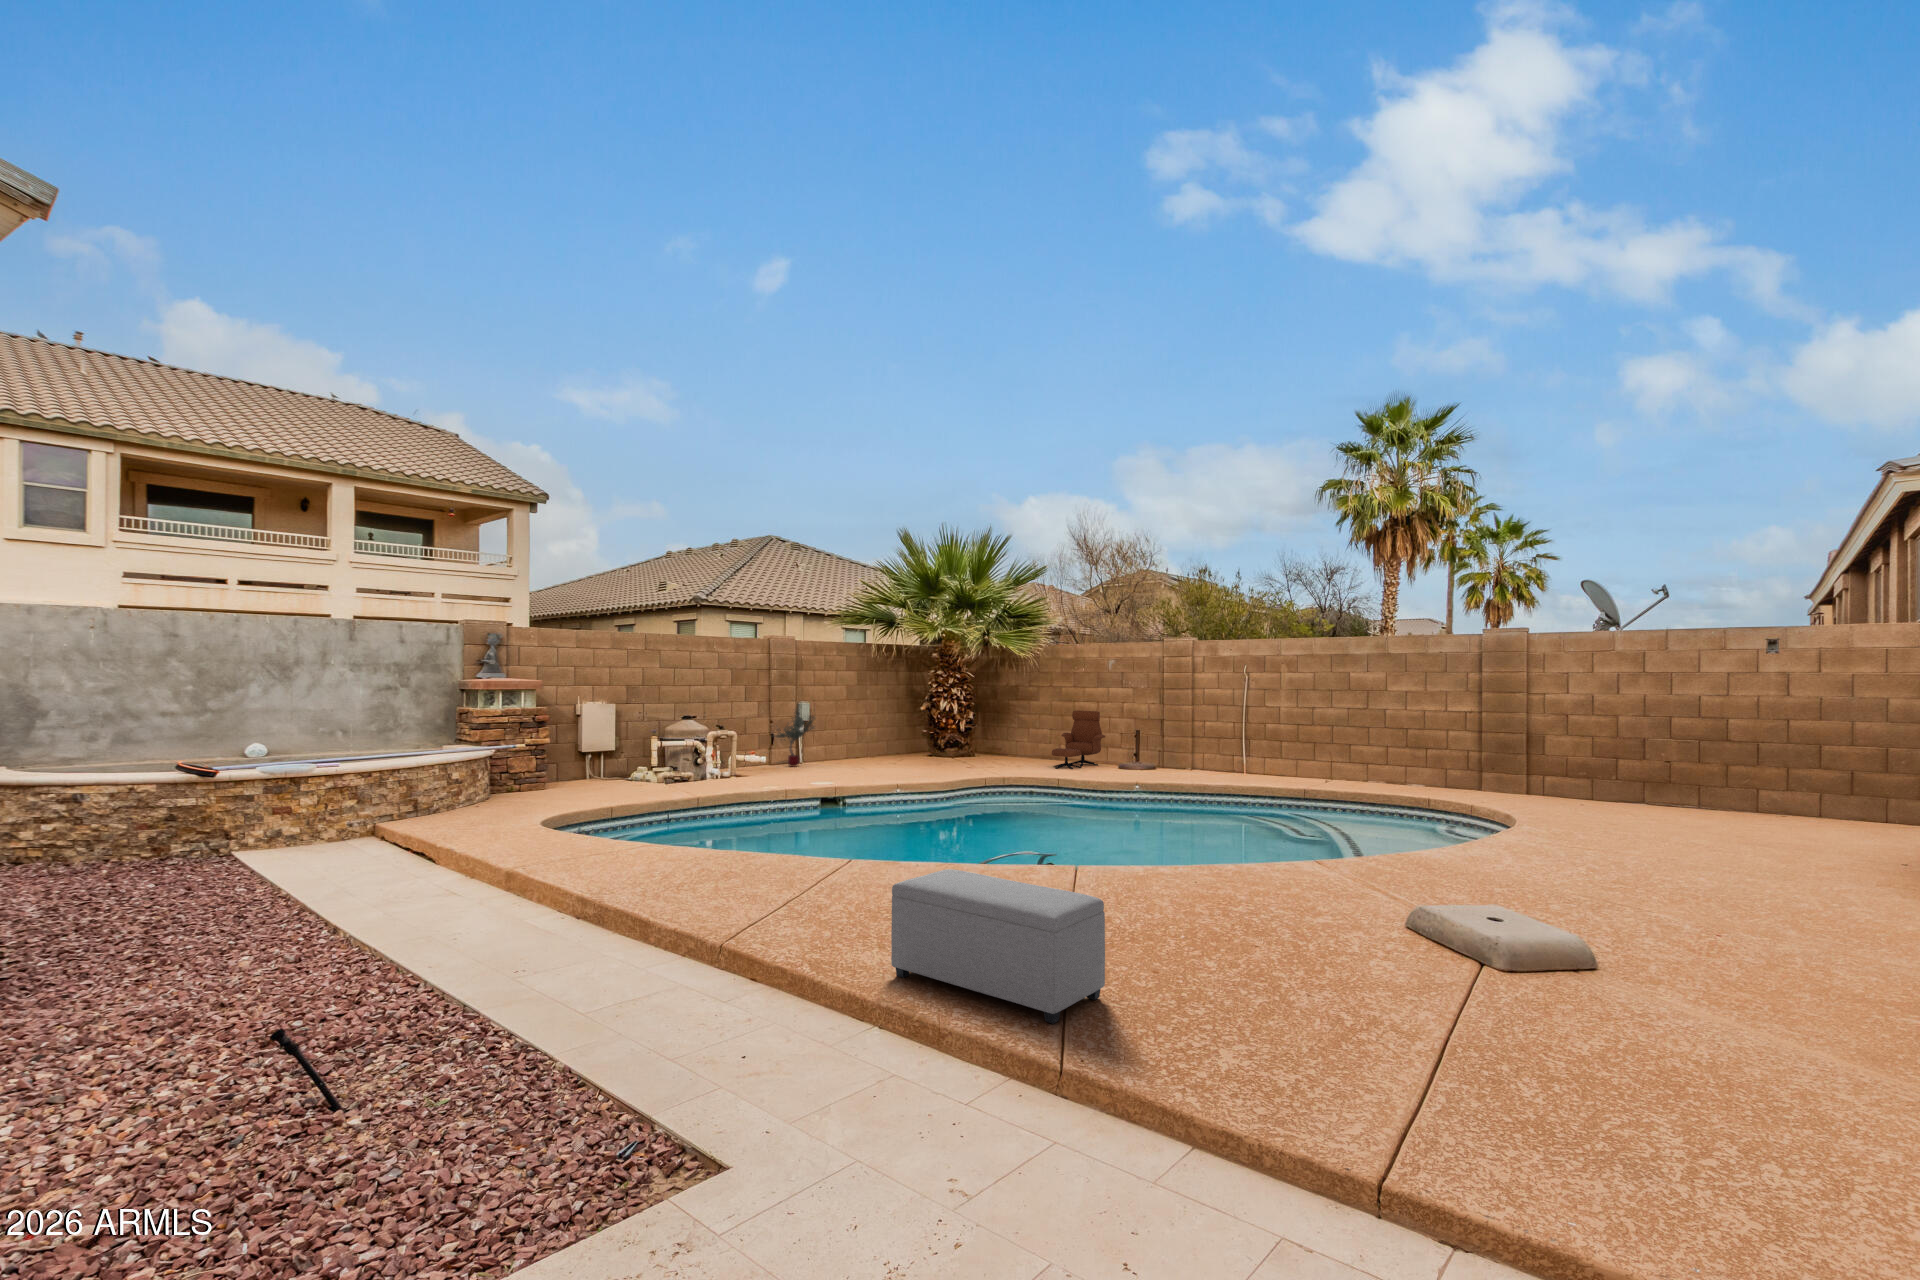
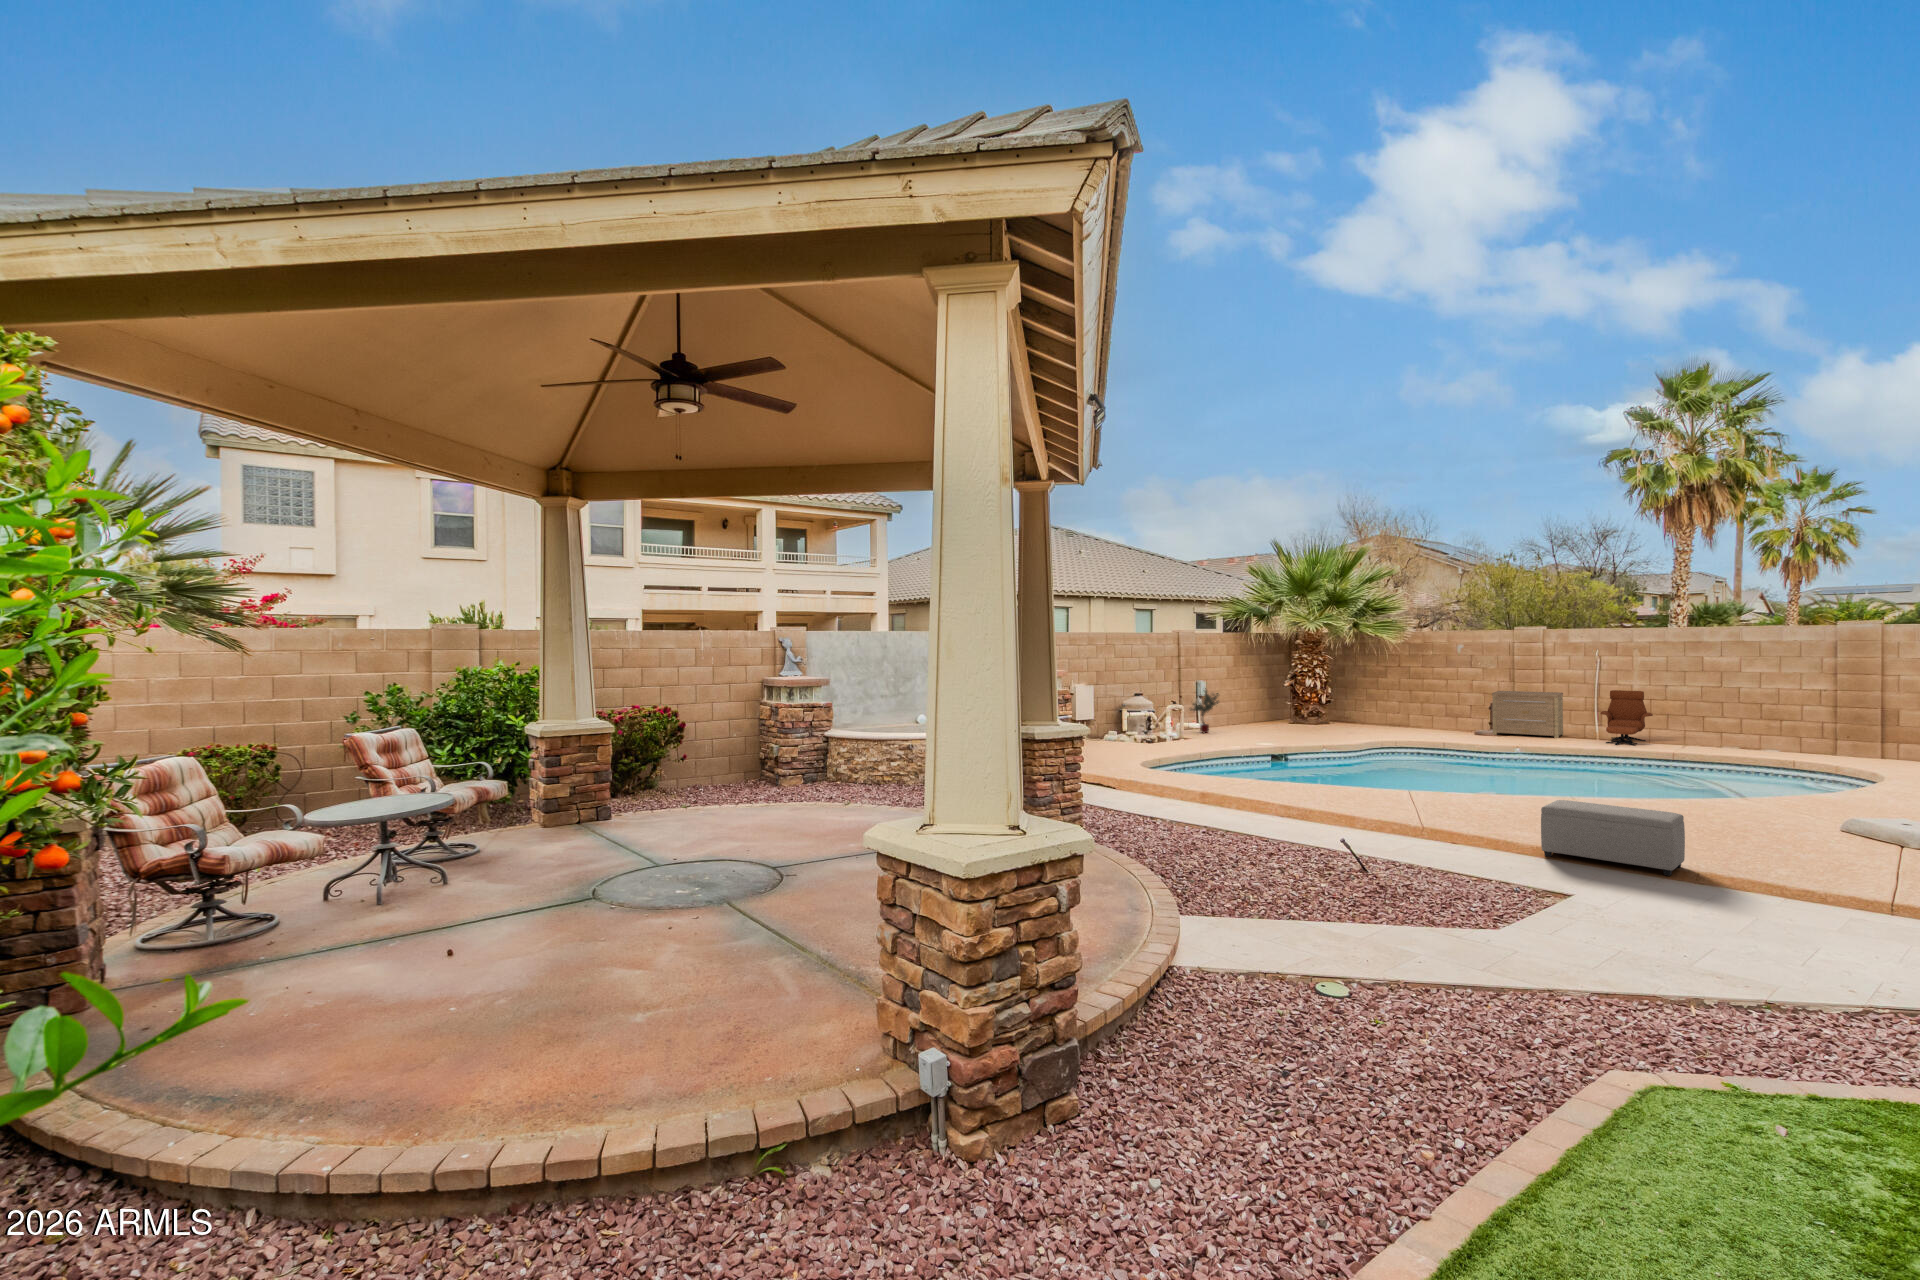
lounge chair: present [1052,710,1105,769] -> present [1601,690,1653,746]
side table: none [1129,717,1207,775] -> present [1492,691,1563,738]

